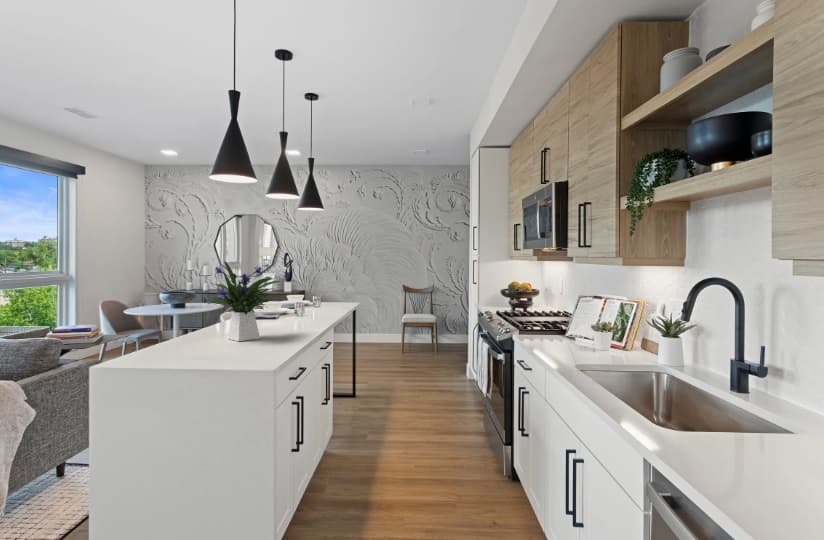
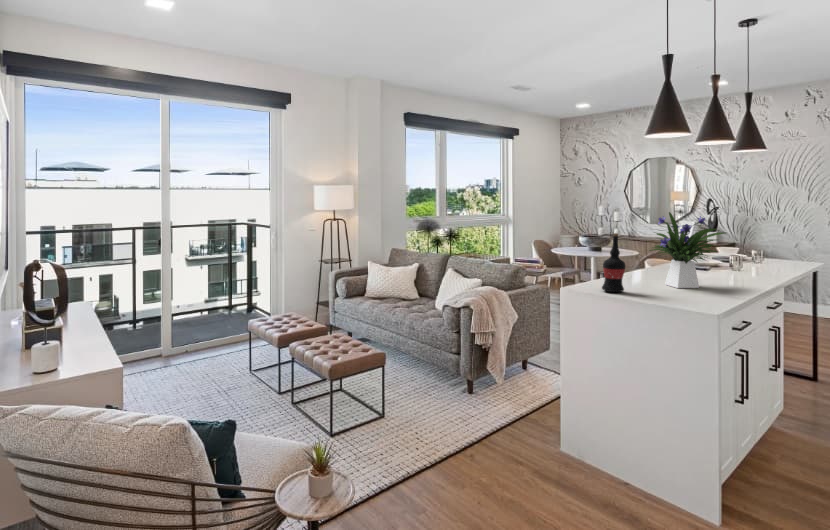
wine bottle: none [147,285,175,356] -> present [602,233,626,292]

